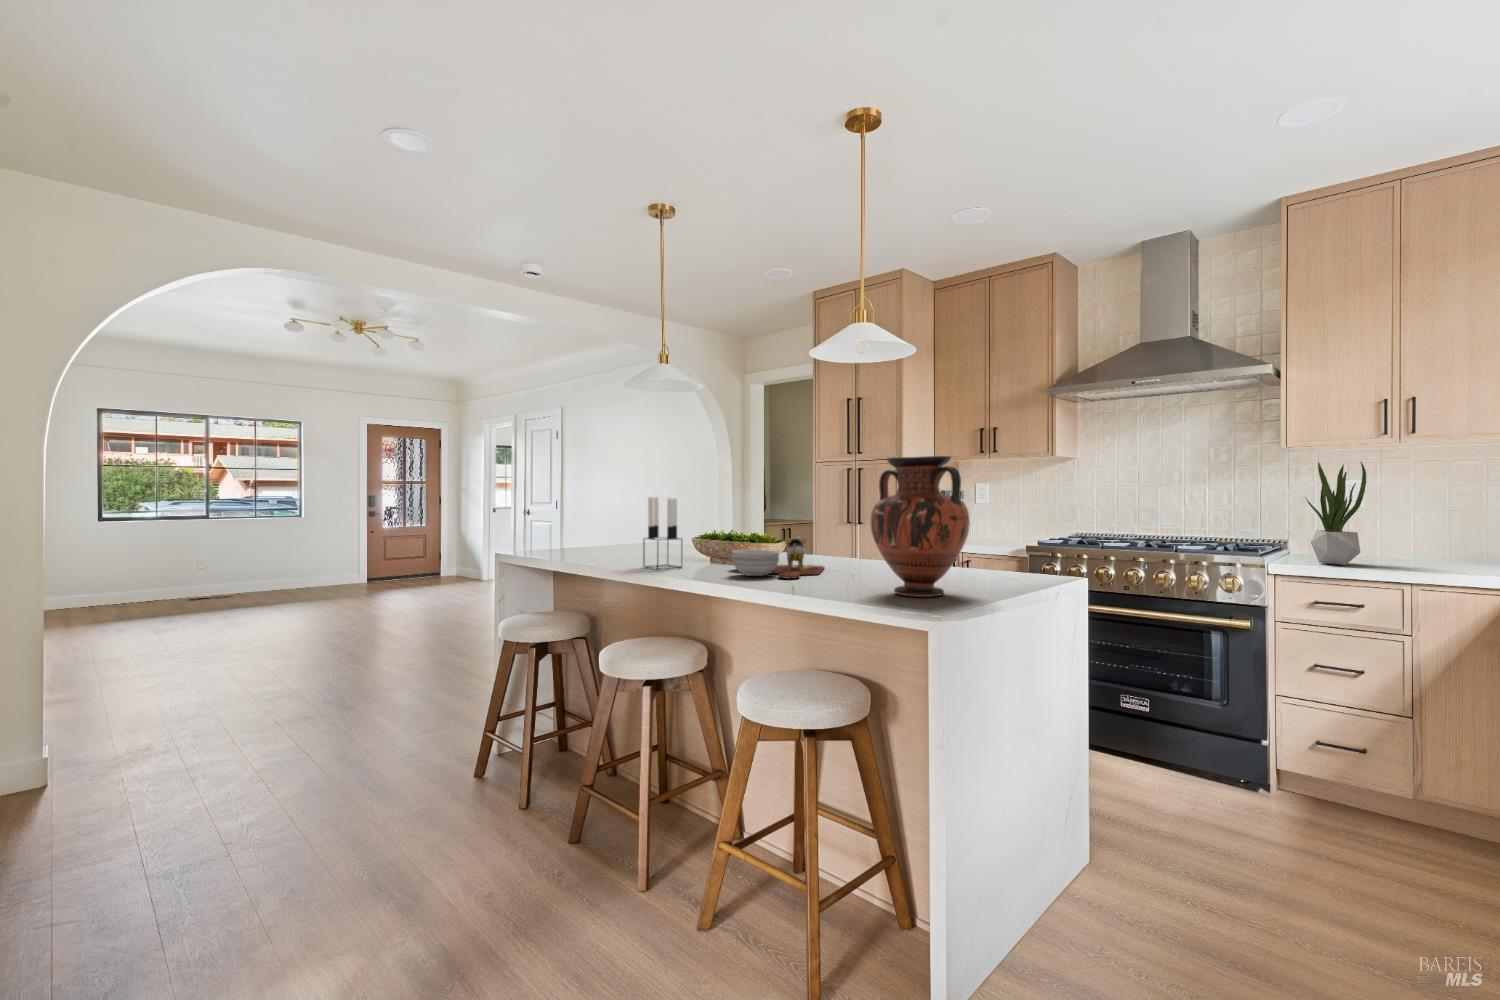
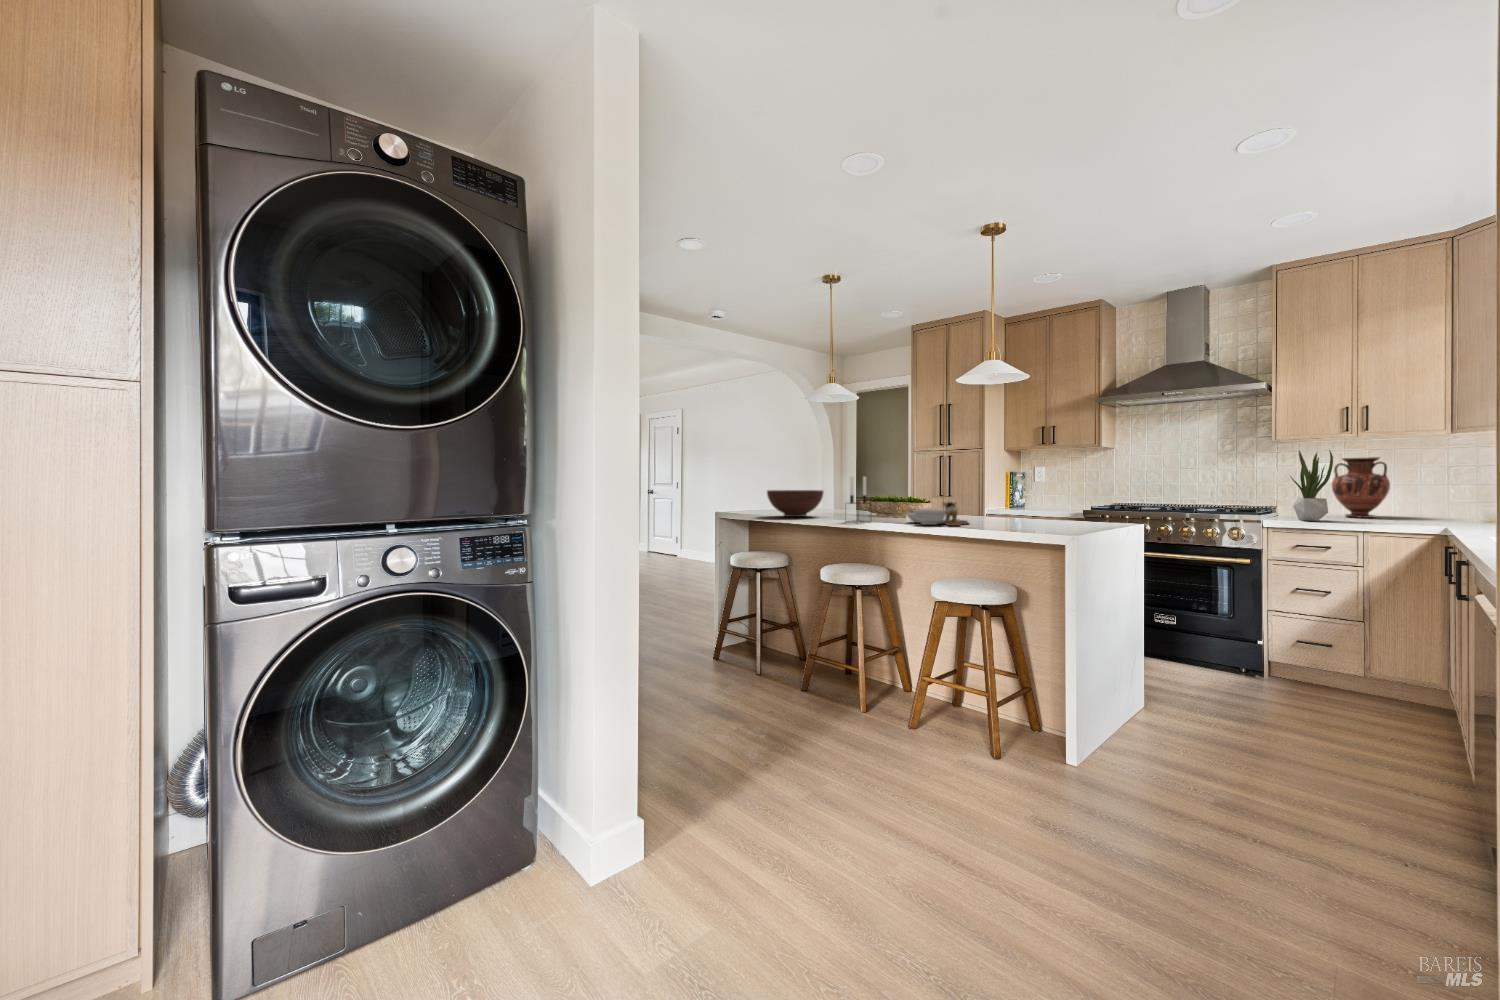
vase: present [871,456,970,597] -> present [1332,457,1390,518]
fruit bowl: none [556,515,642,555] -> present [767,490,823,517]

